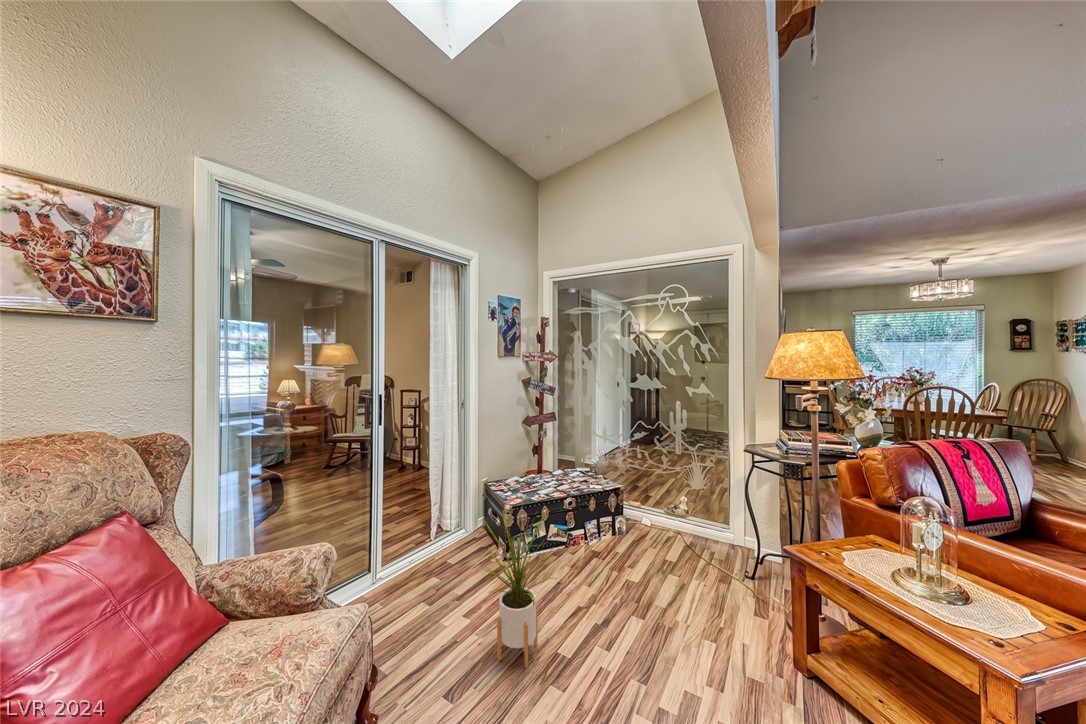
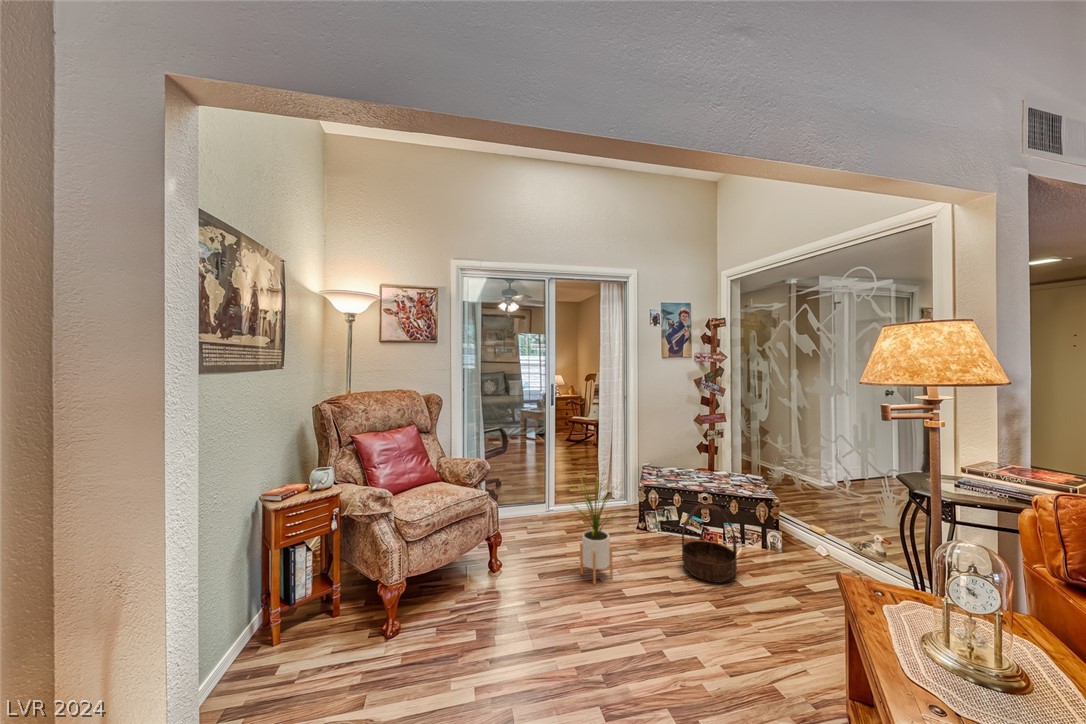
basket: none [580,513,633,597] -> present [682,504,737,582]

